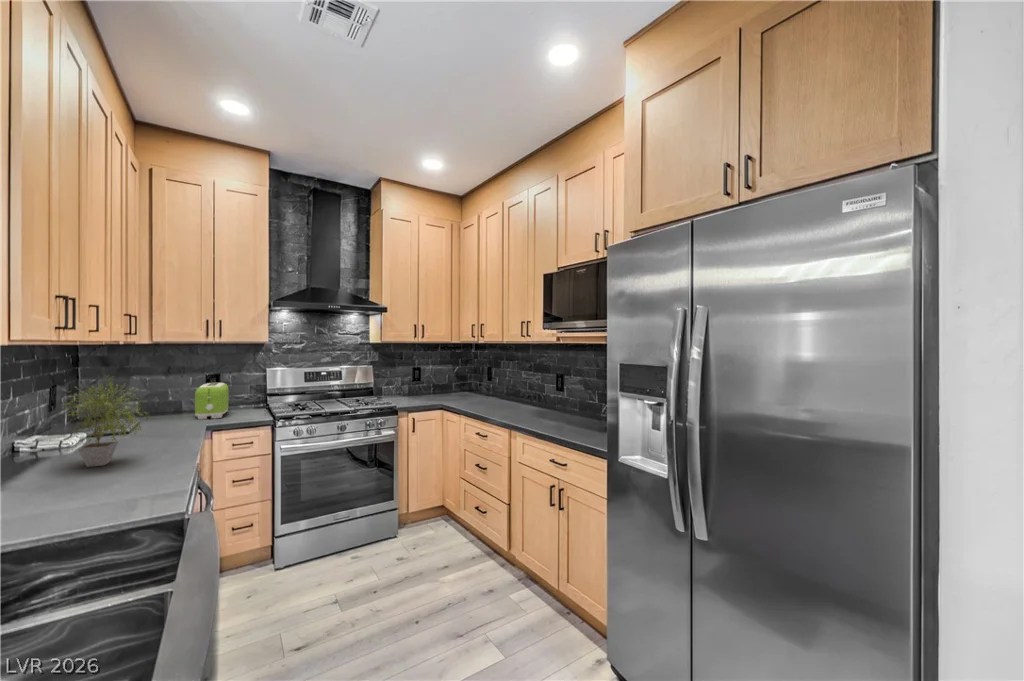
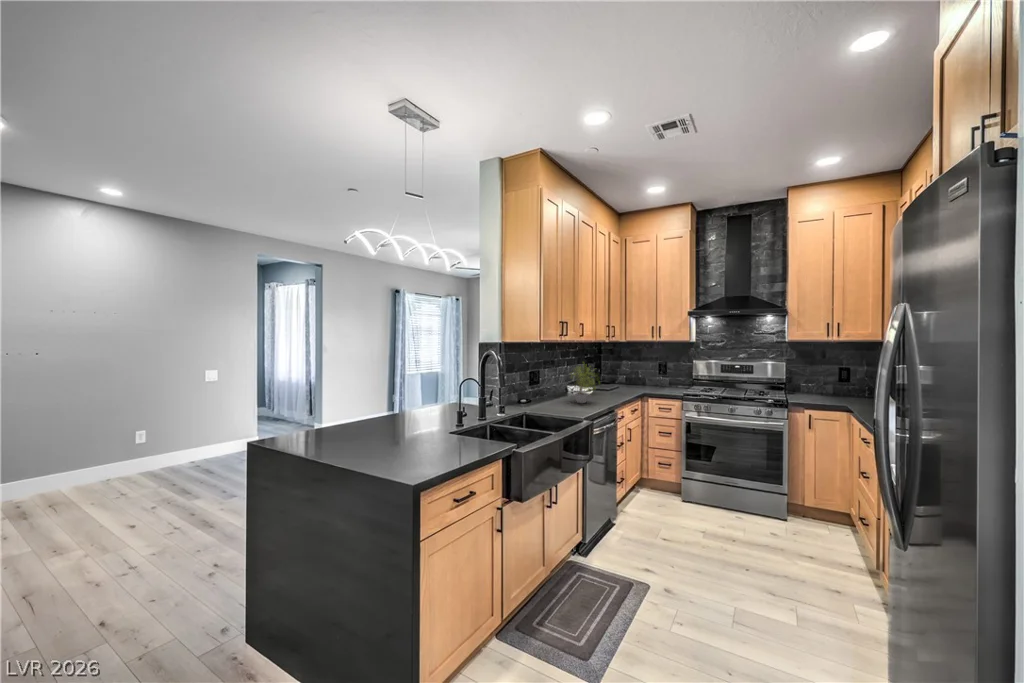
toaster: present [195,383,229,419] -> none [646,367,669,390]

